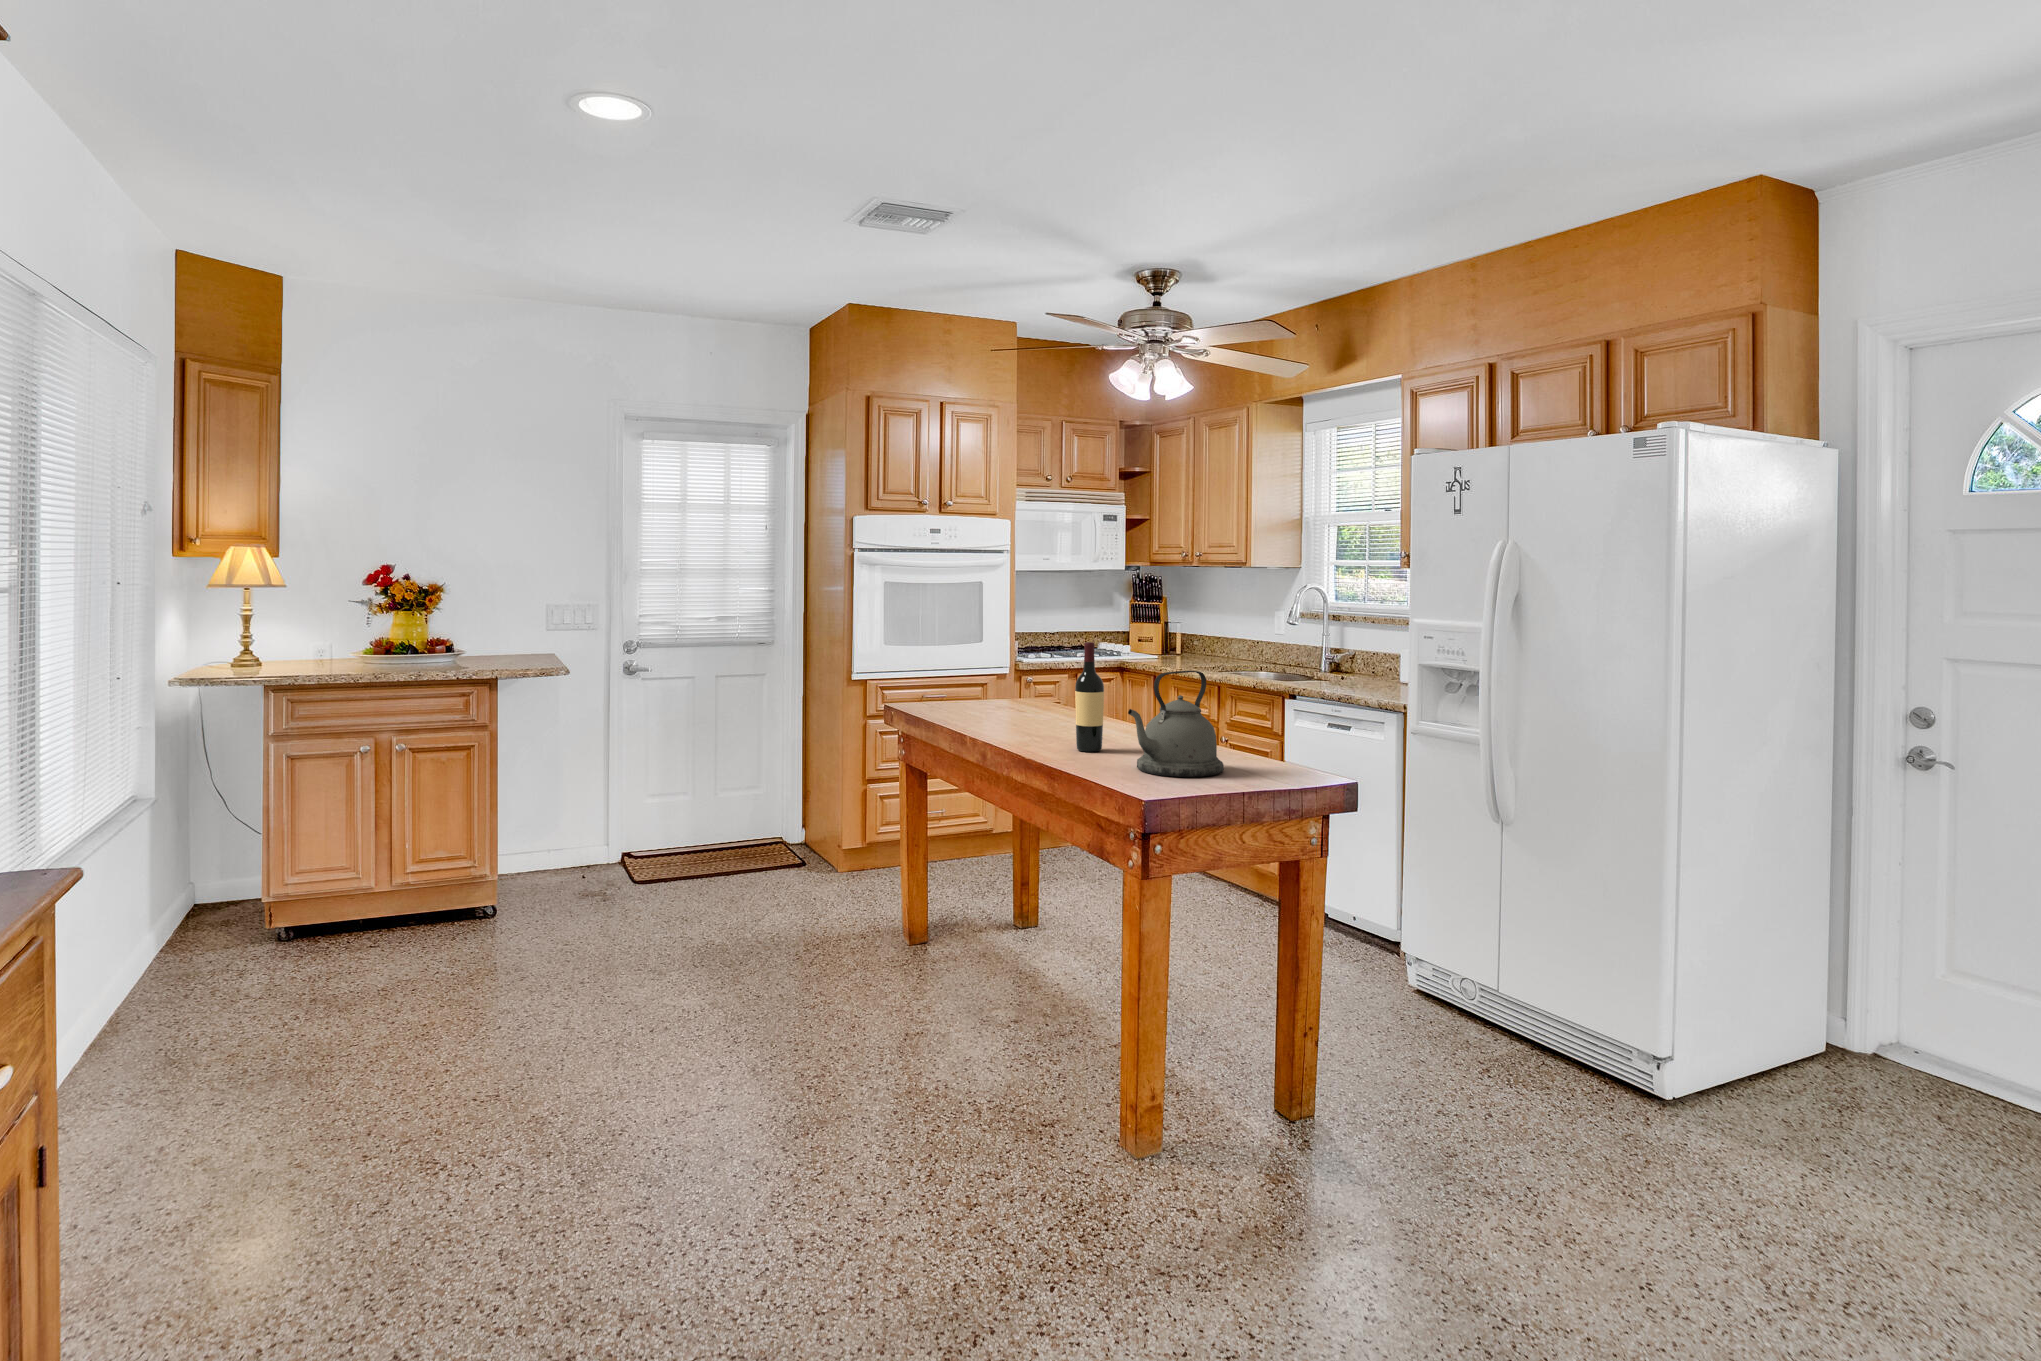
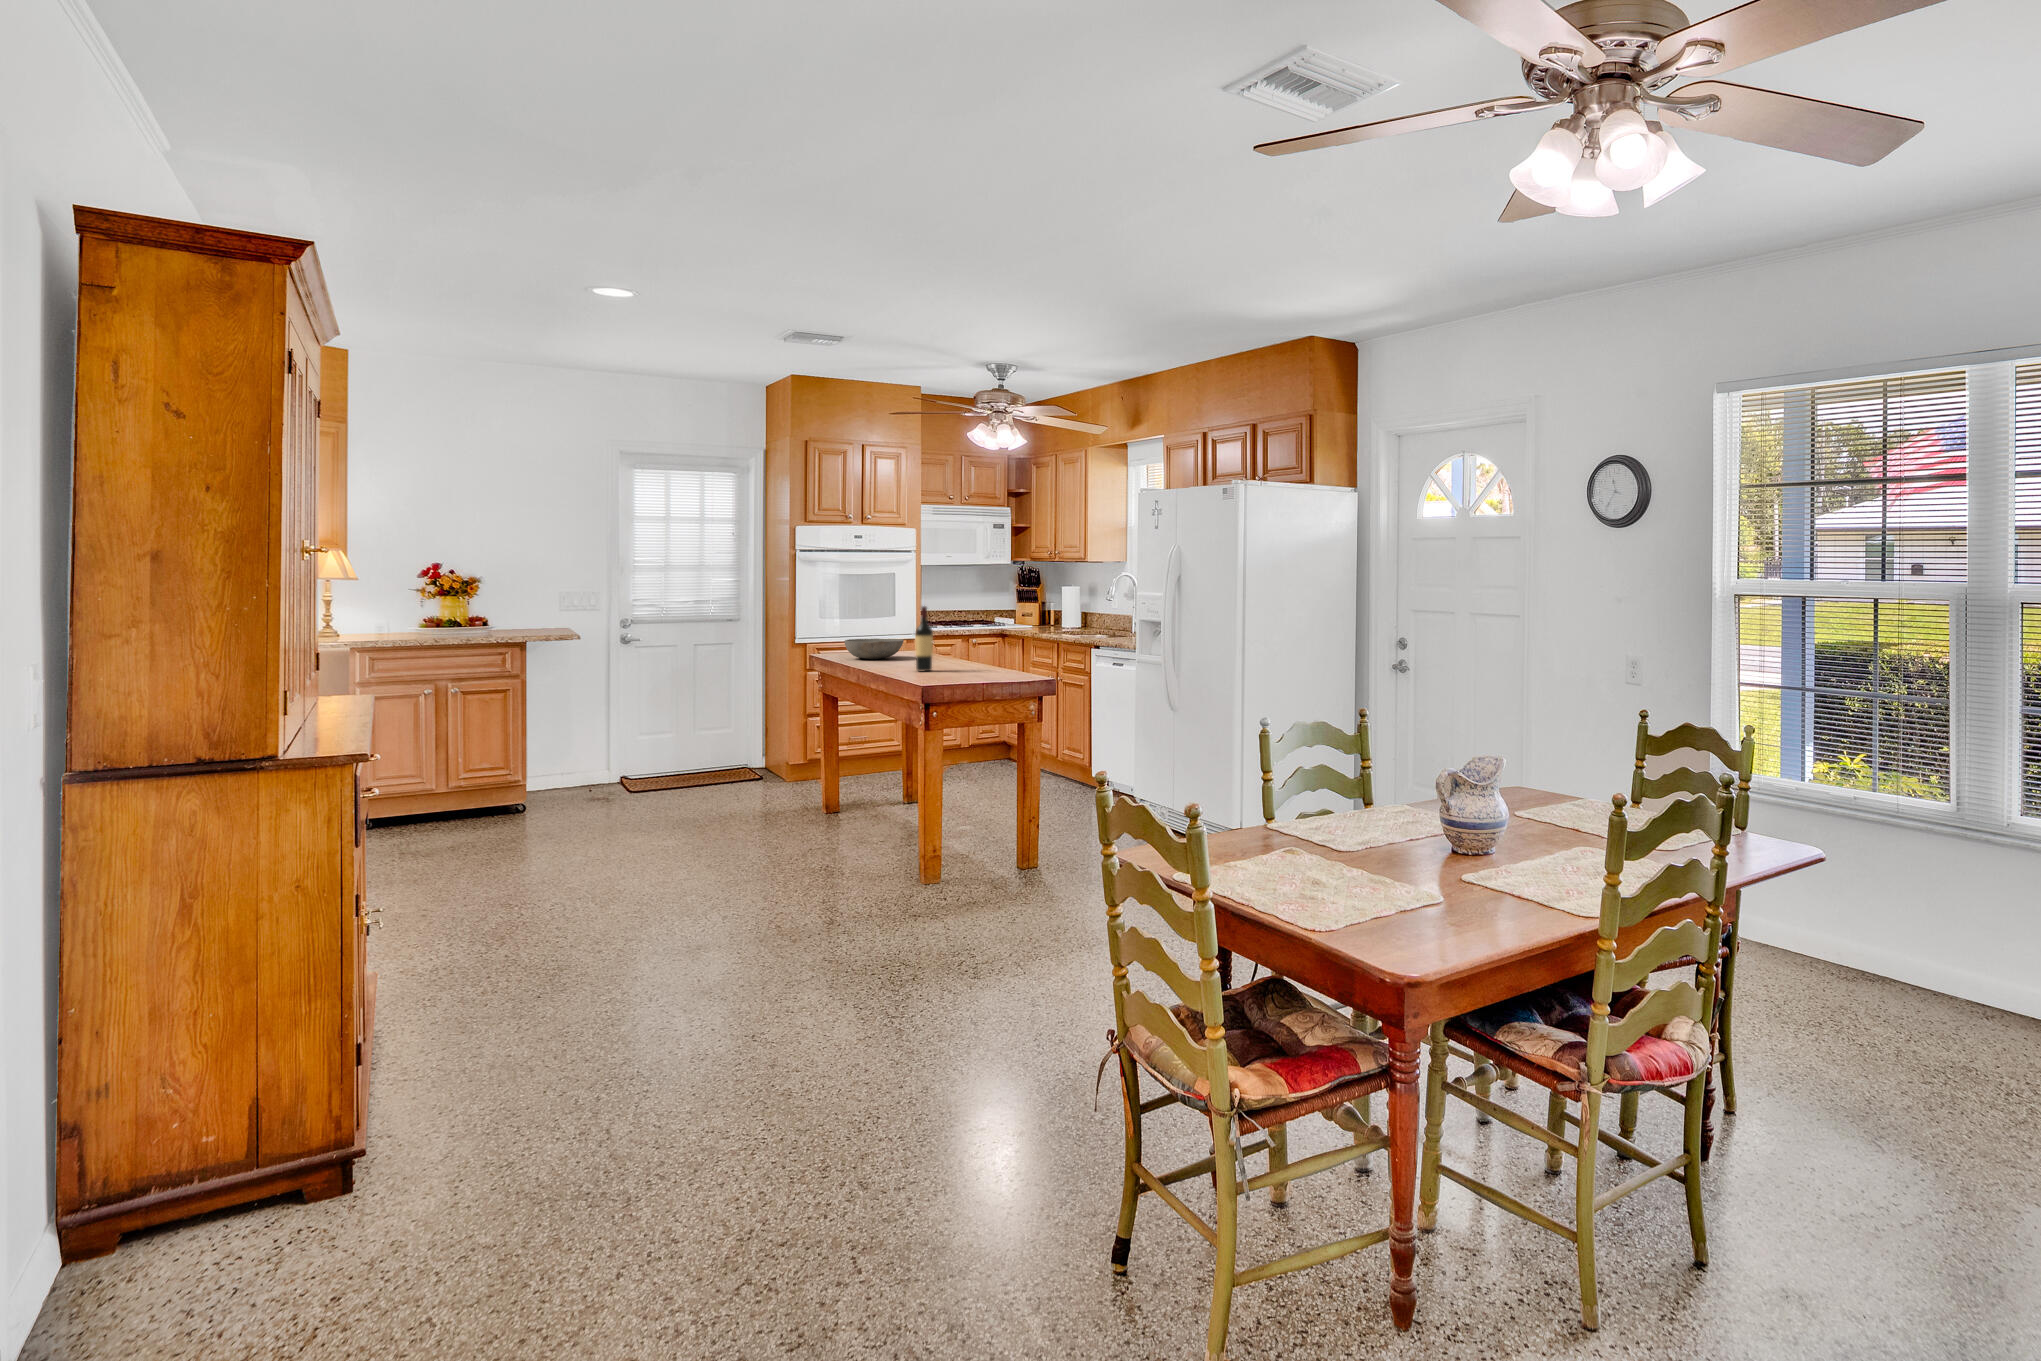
kettle: present [1128,671,1224,777] -> none [933,620,993,679]
bowl: none [941,683,1028,717] -> present [845,639,904,659]

